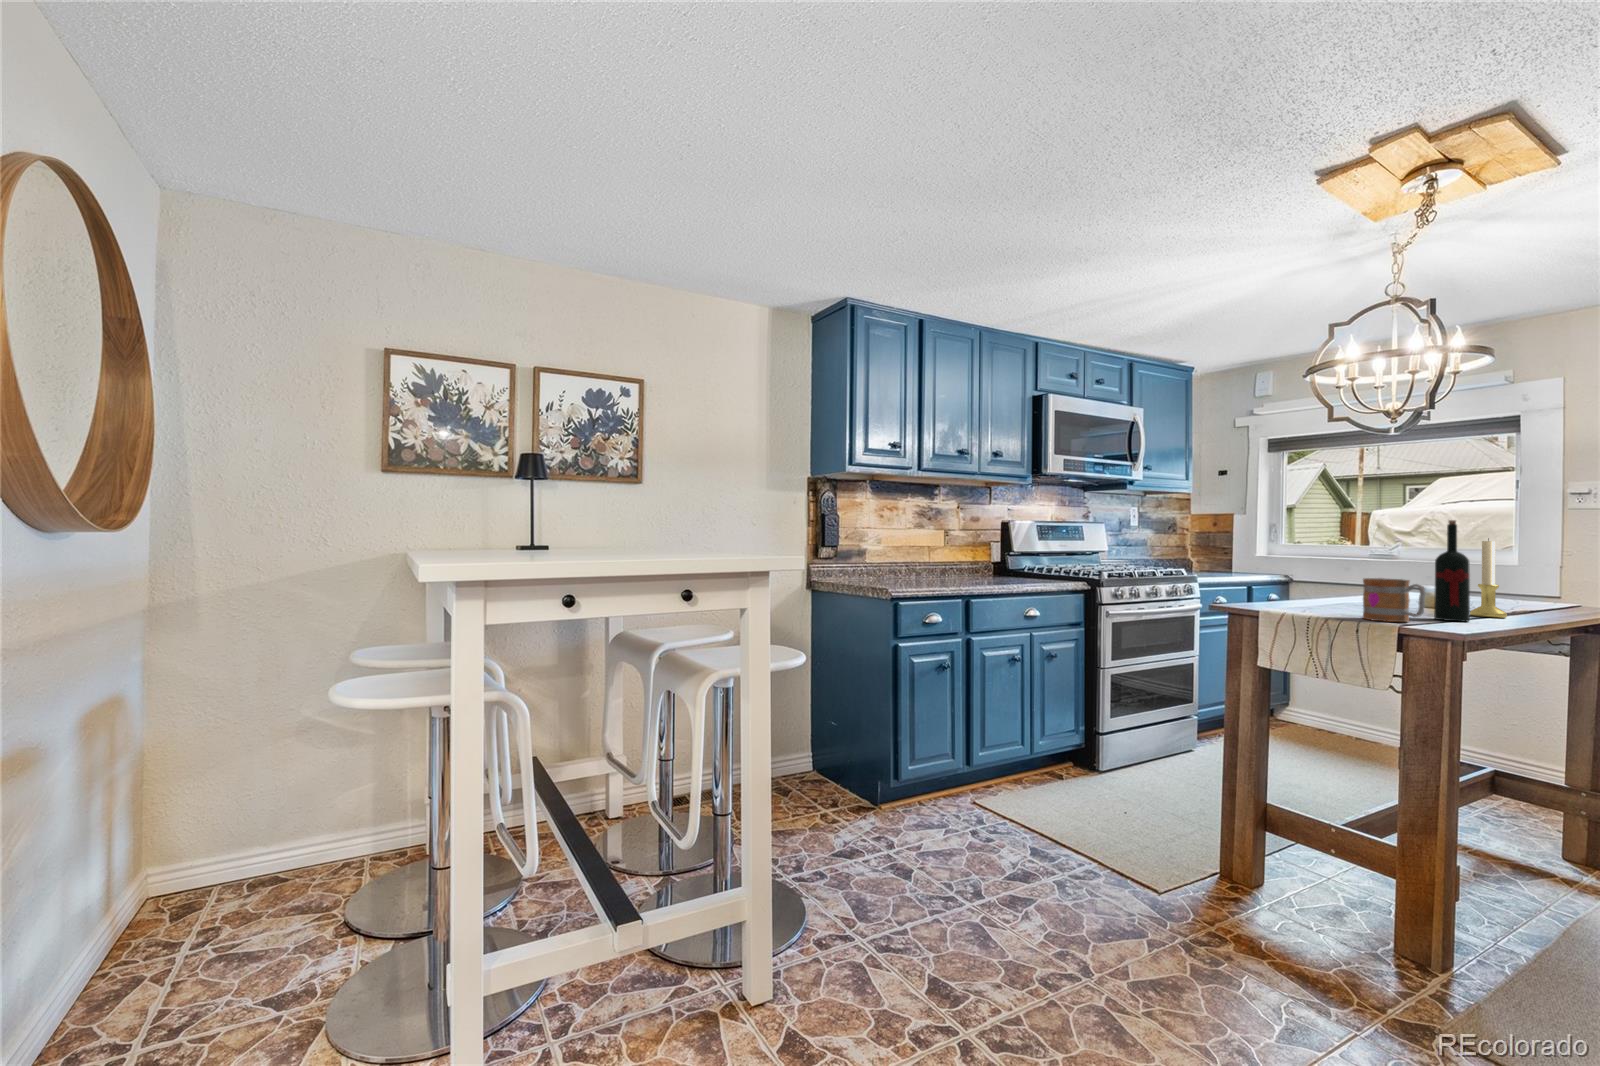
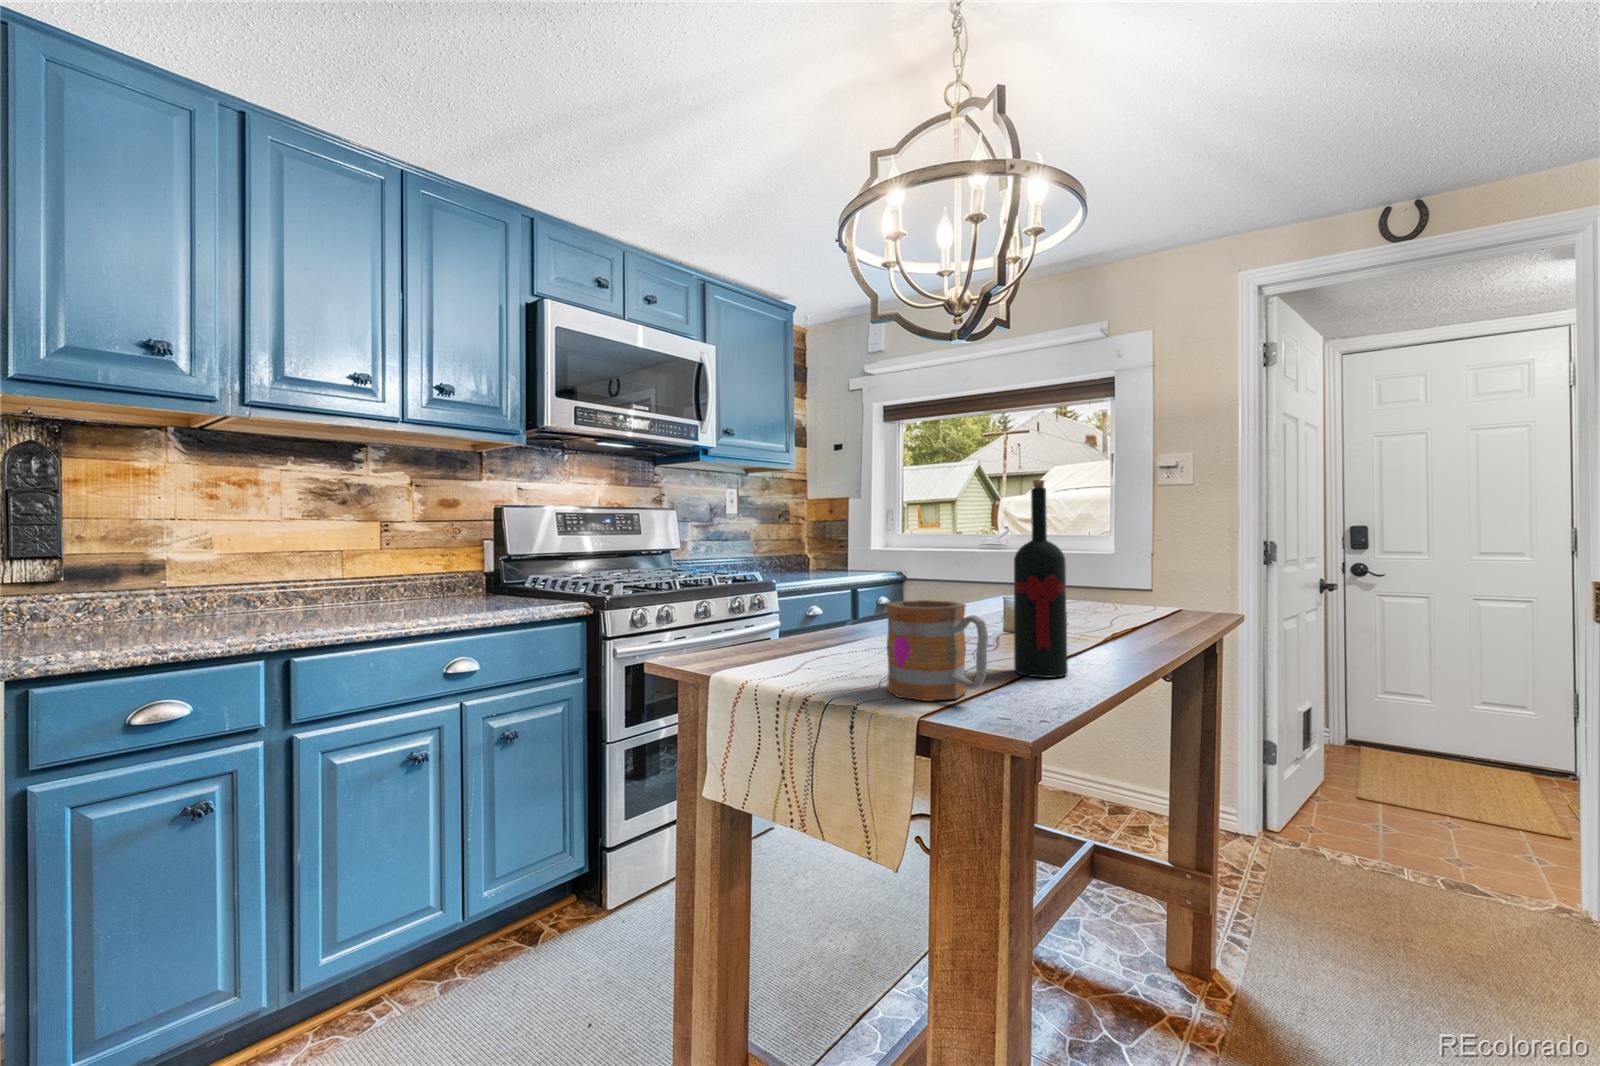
candle holder: present [1470,538,1507,618] -> none [1069,515,1119,653]

